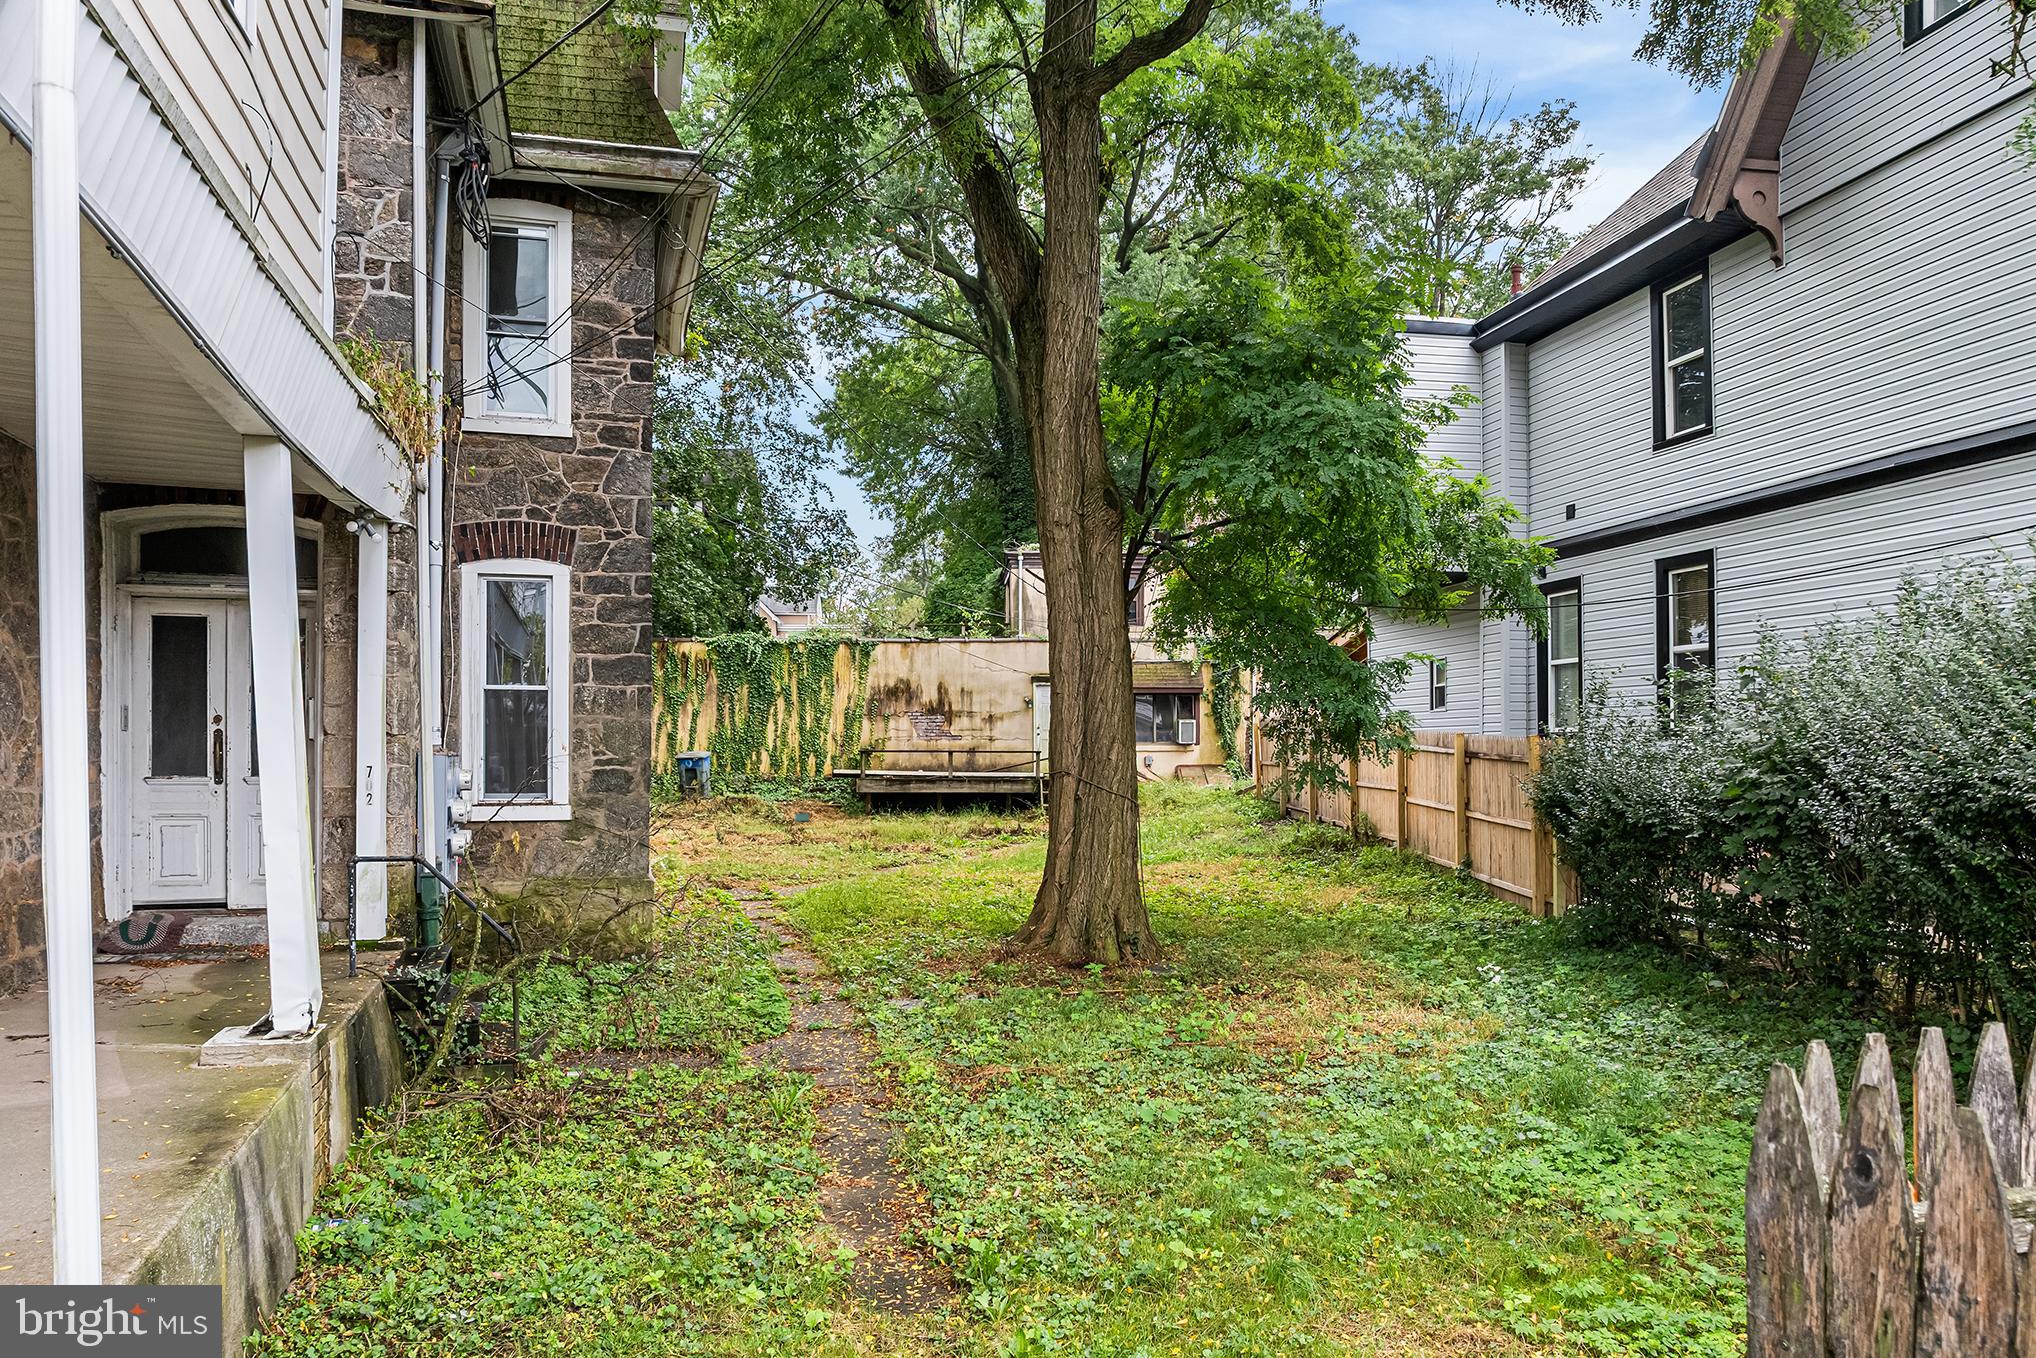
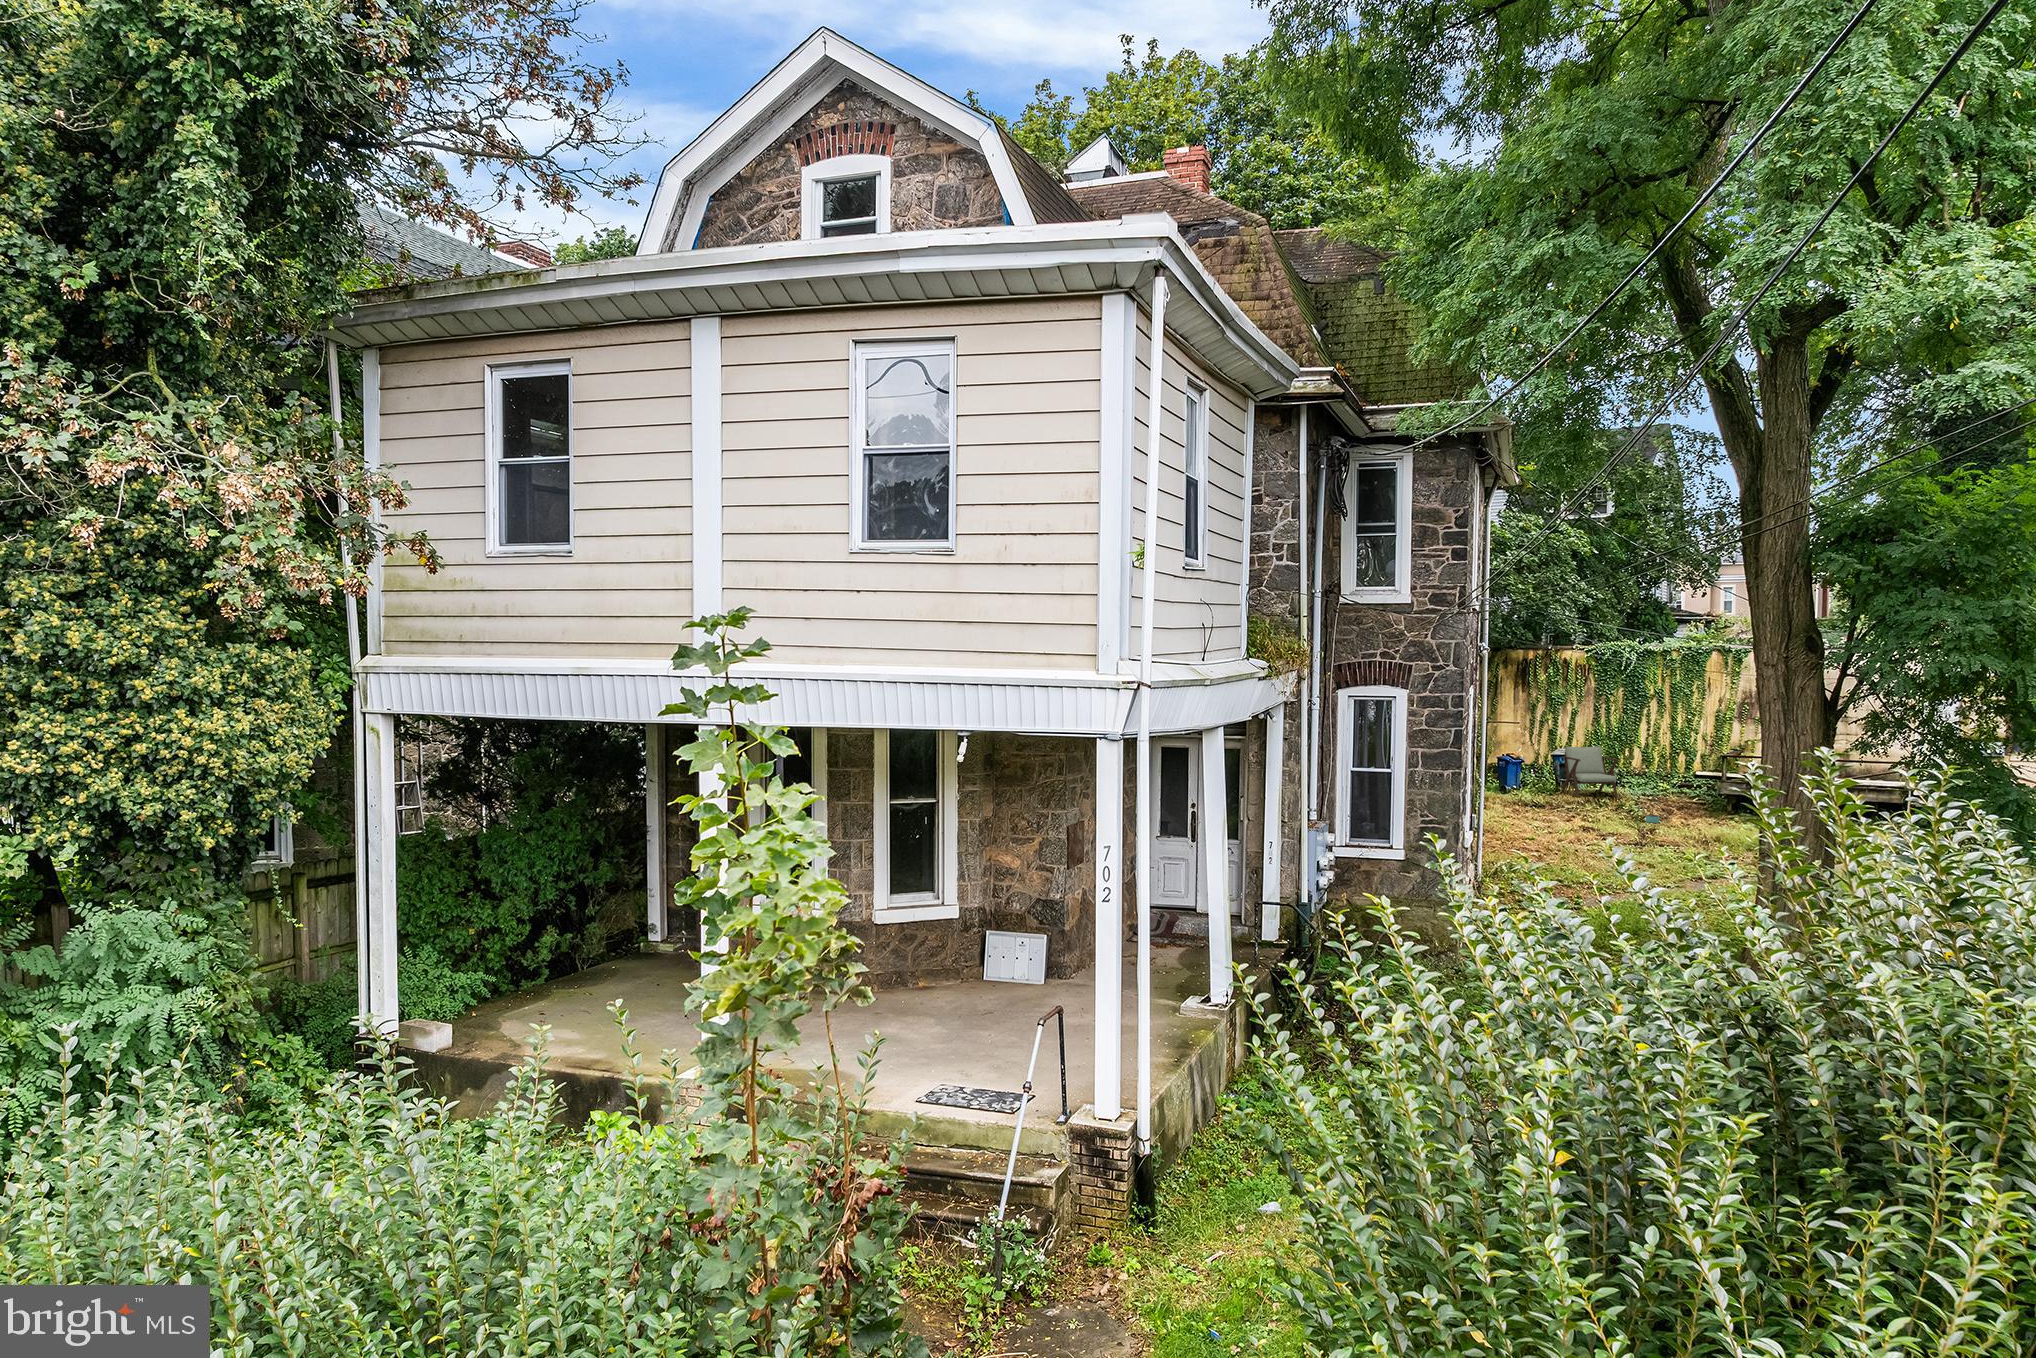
lounge chair: none [686,751,751,811] -> present [1562,746,1619,797]

